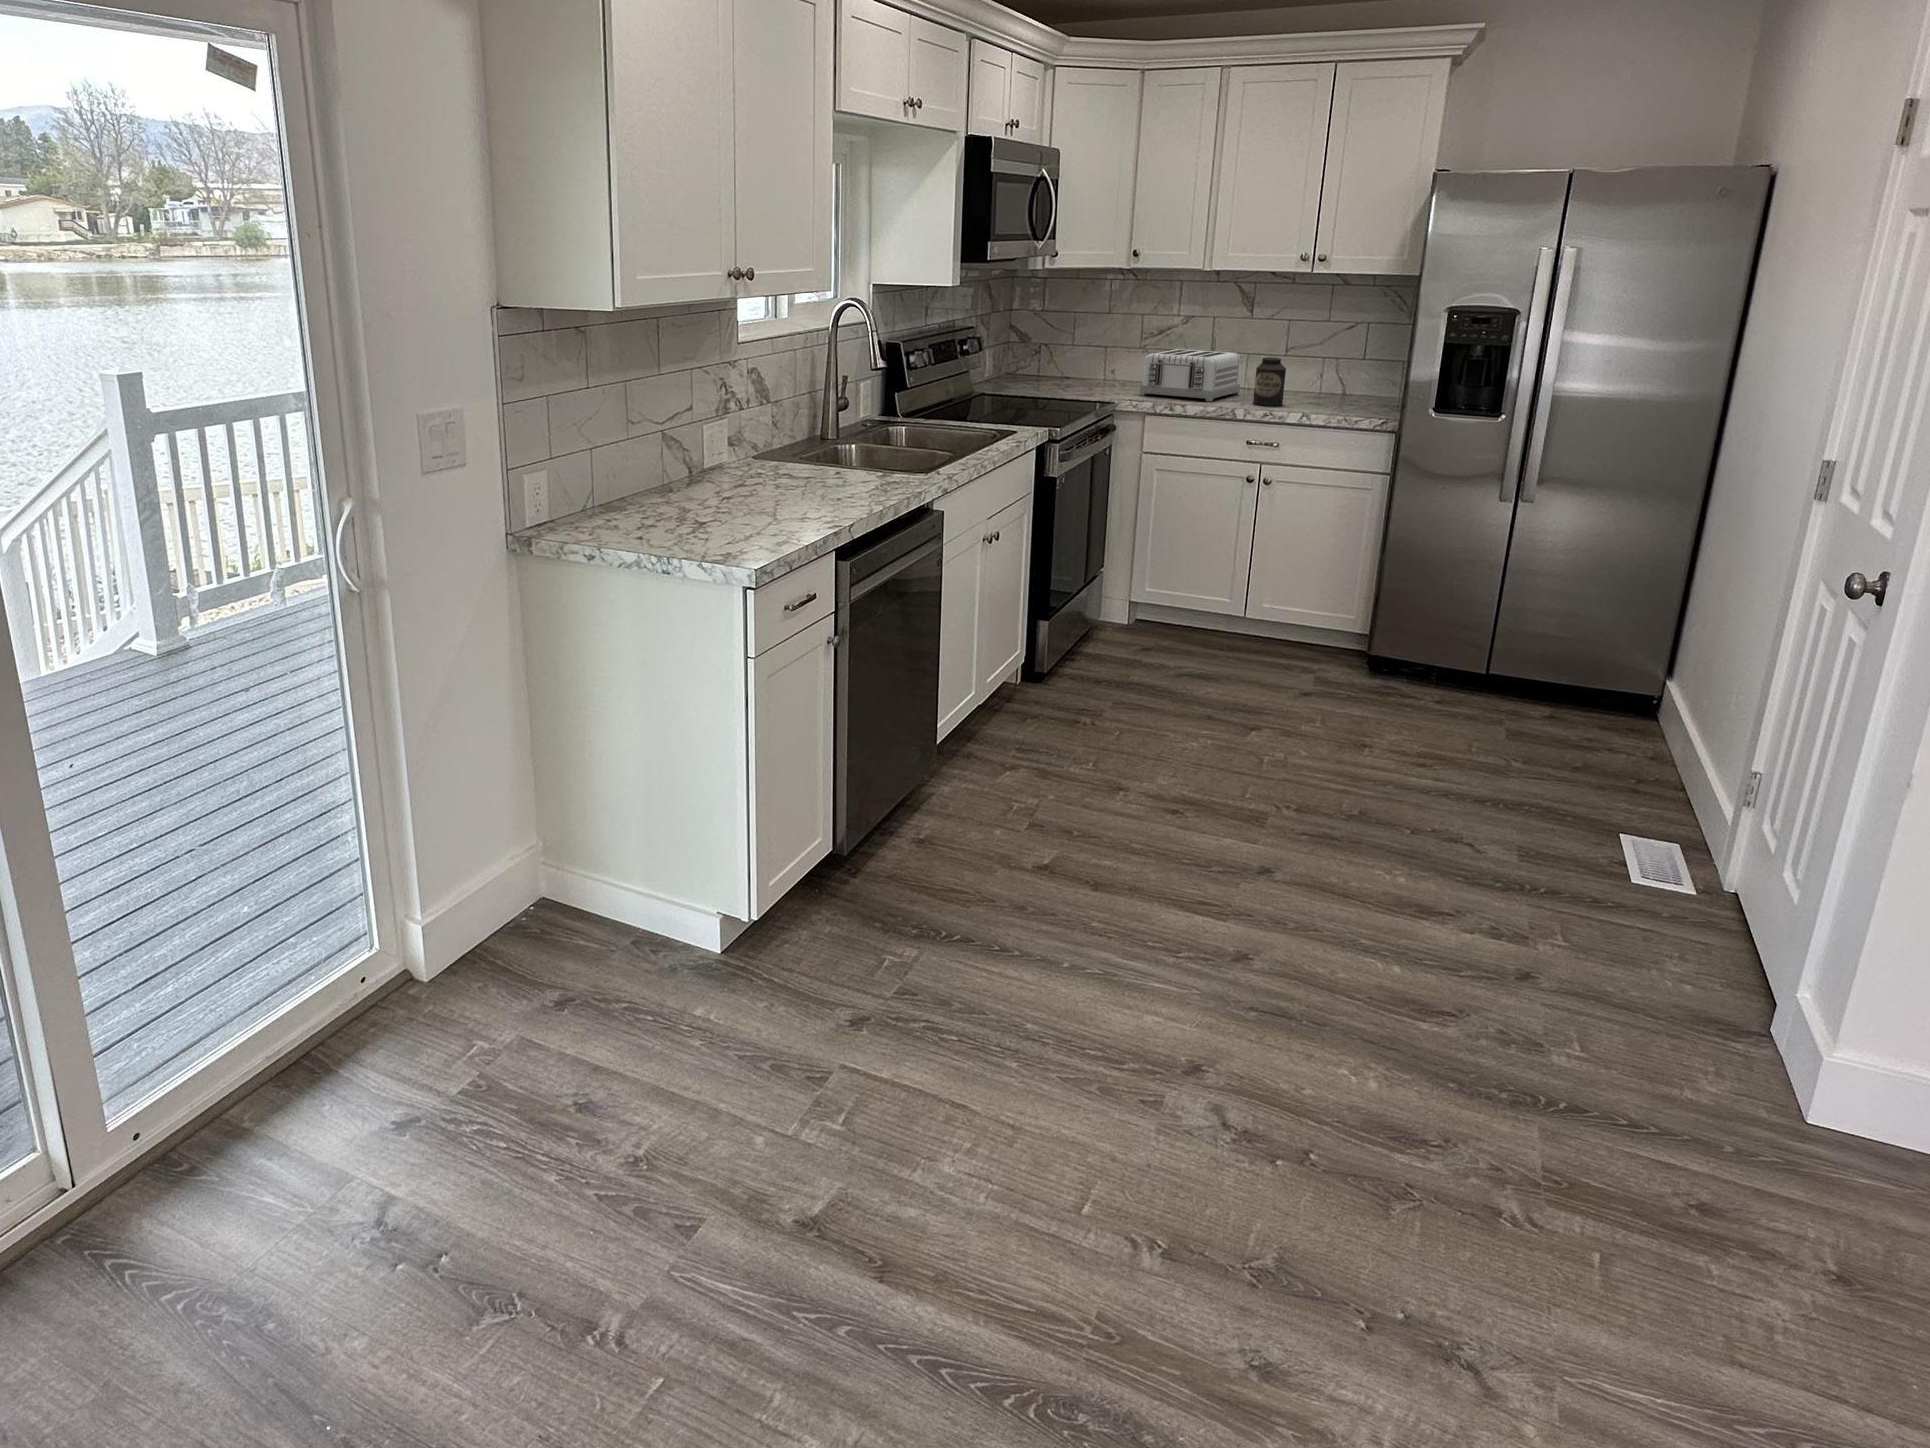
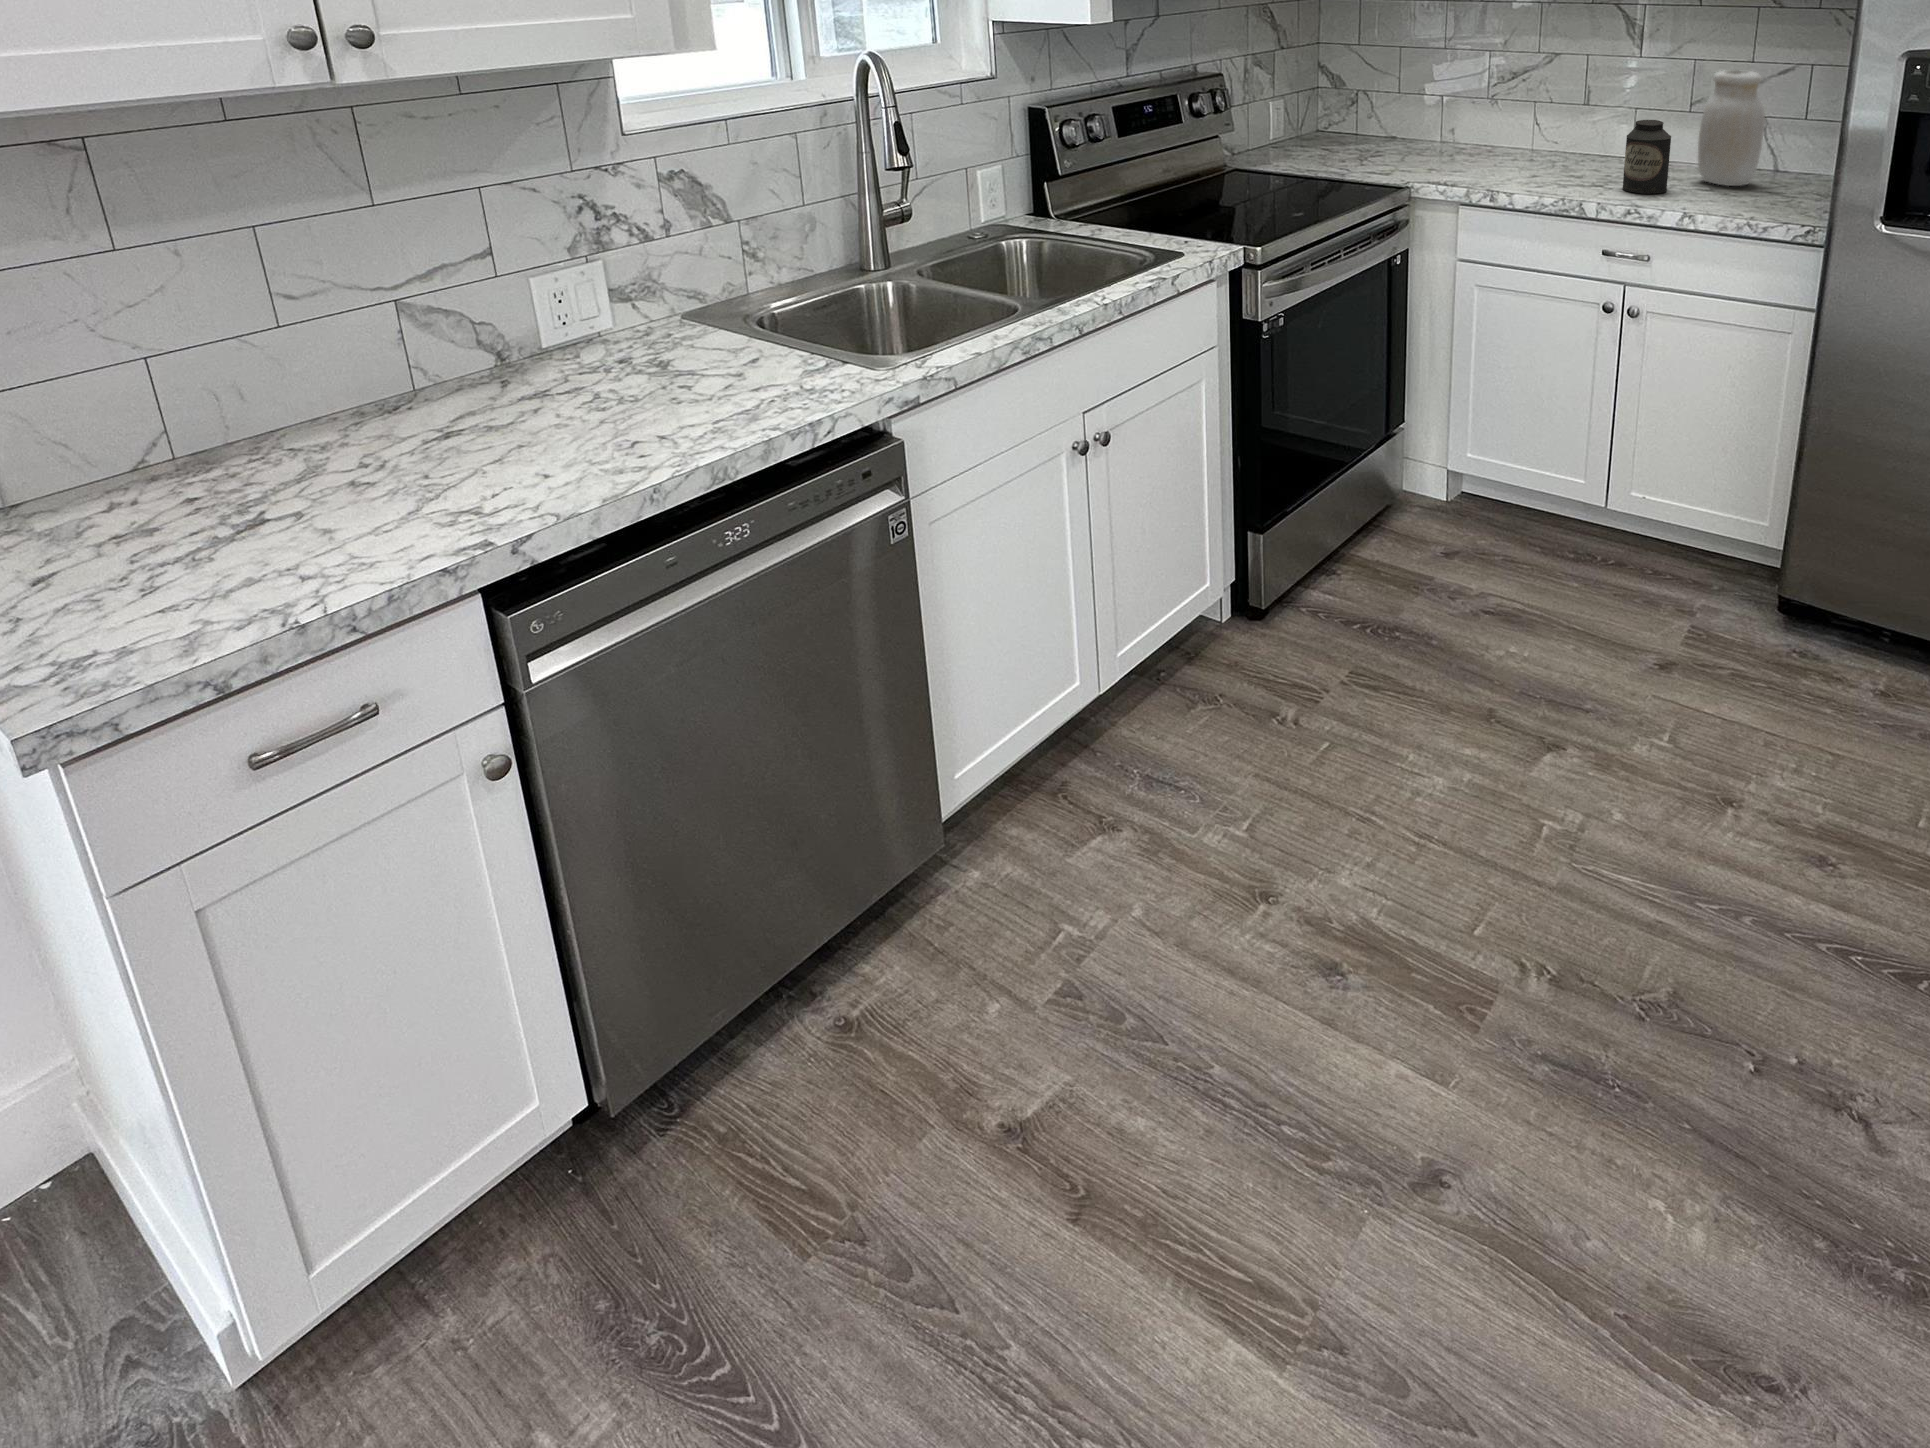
jar: none [1298,326,1343,402] -> present [1698,70,1765,186]
toaster: present [1140,349,1240,401] -> none [1464,101,1617,185]

